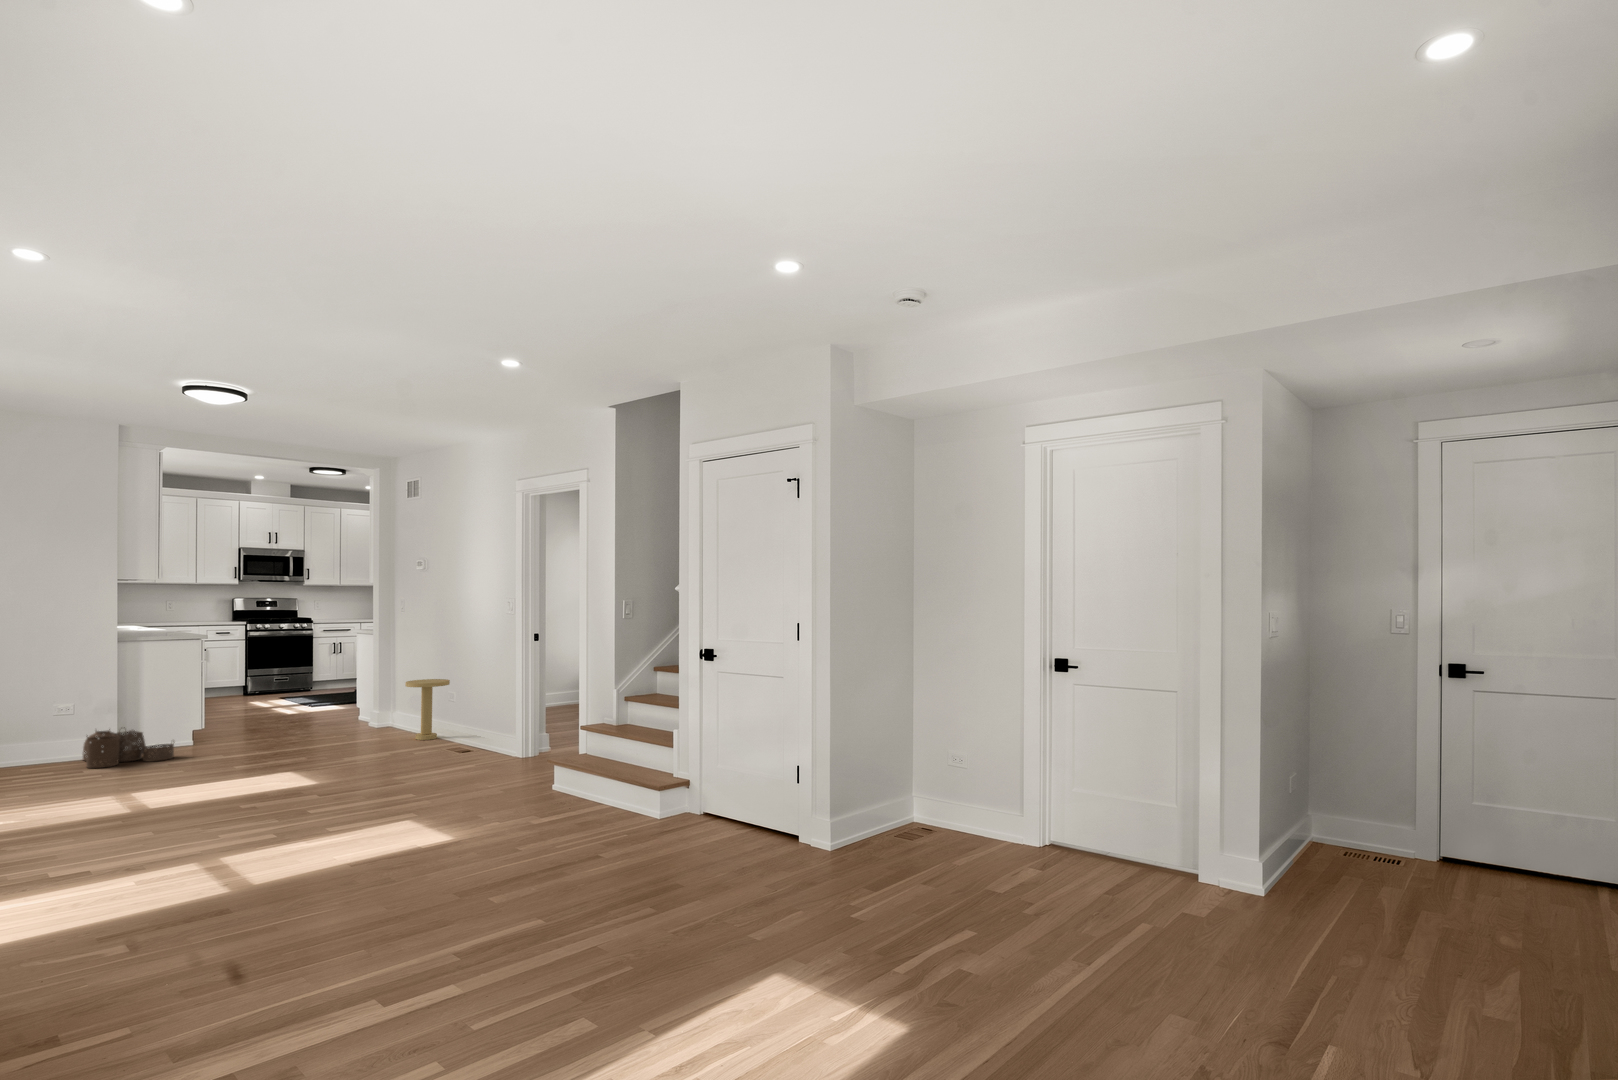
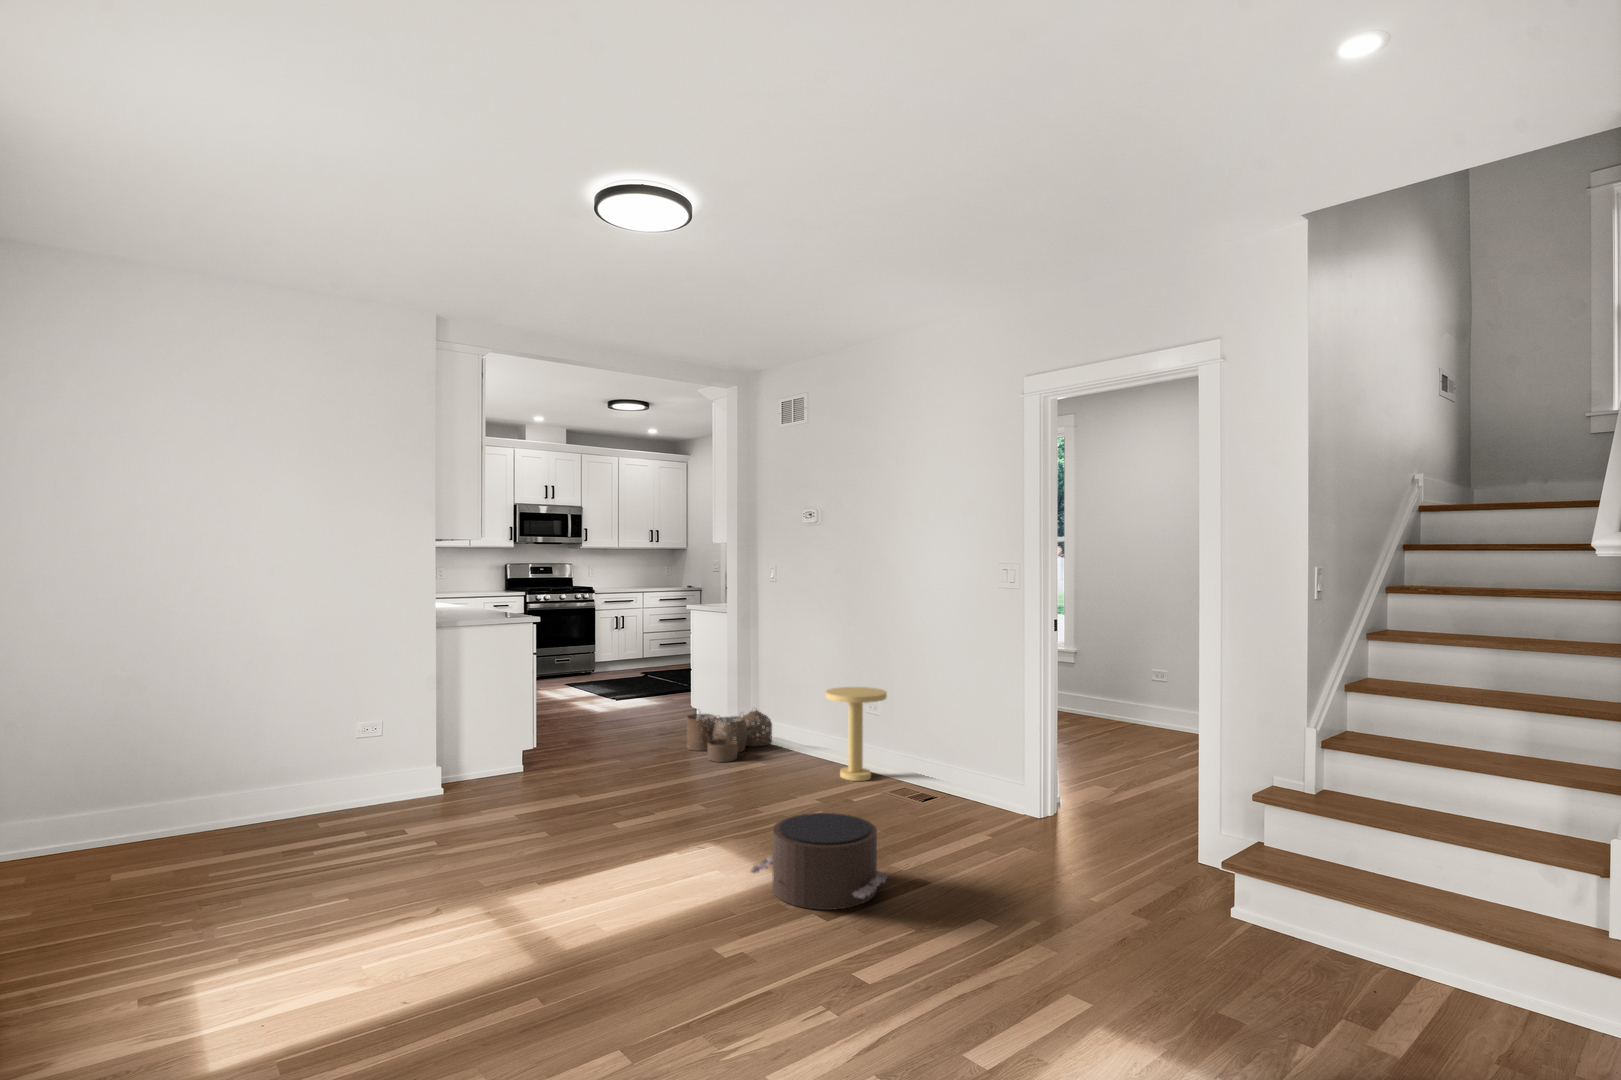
woven basket: present [83,727,174,768] -> present [686,710,772,762]
pouf: none [279,741,361,786] -> present [750,813,888,910]

